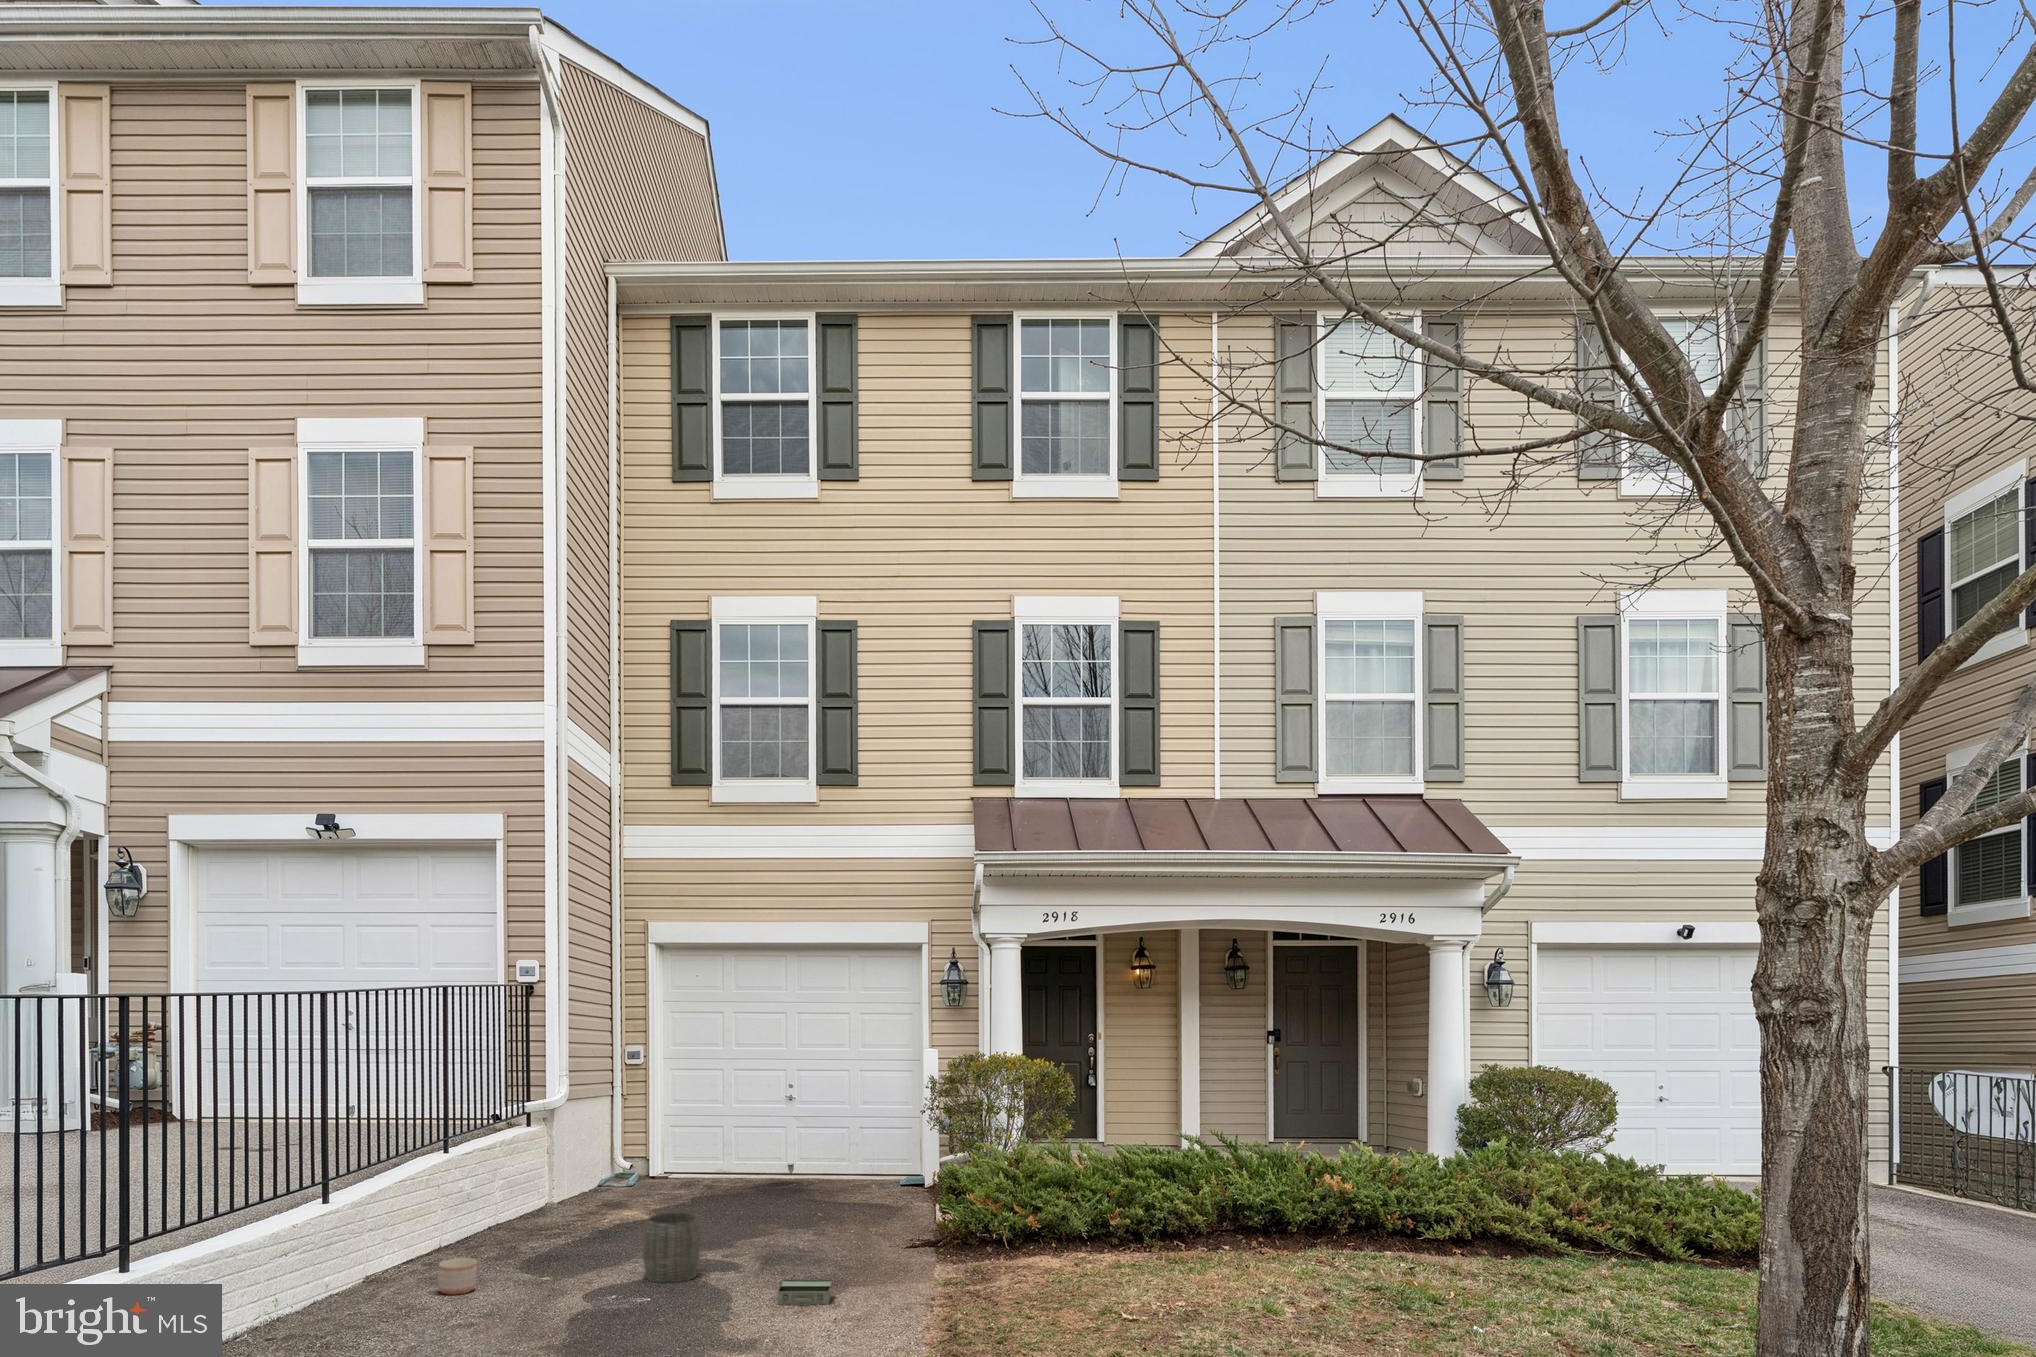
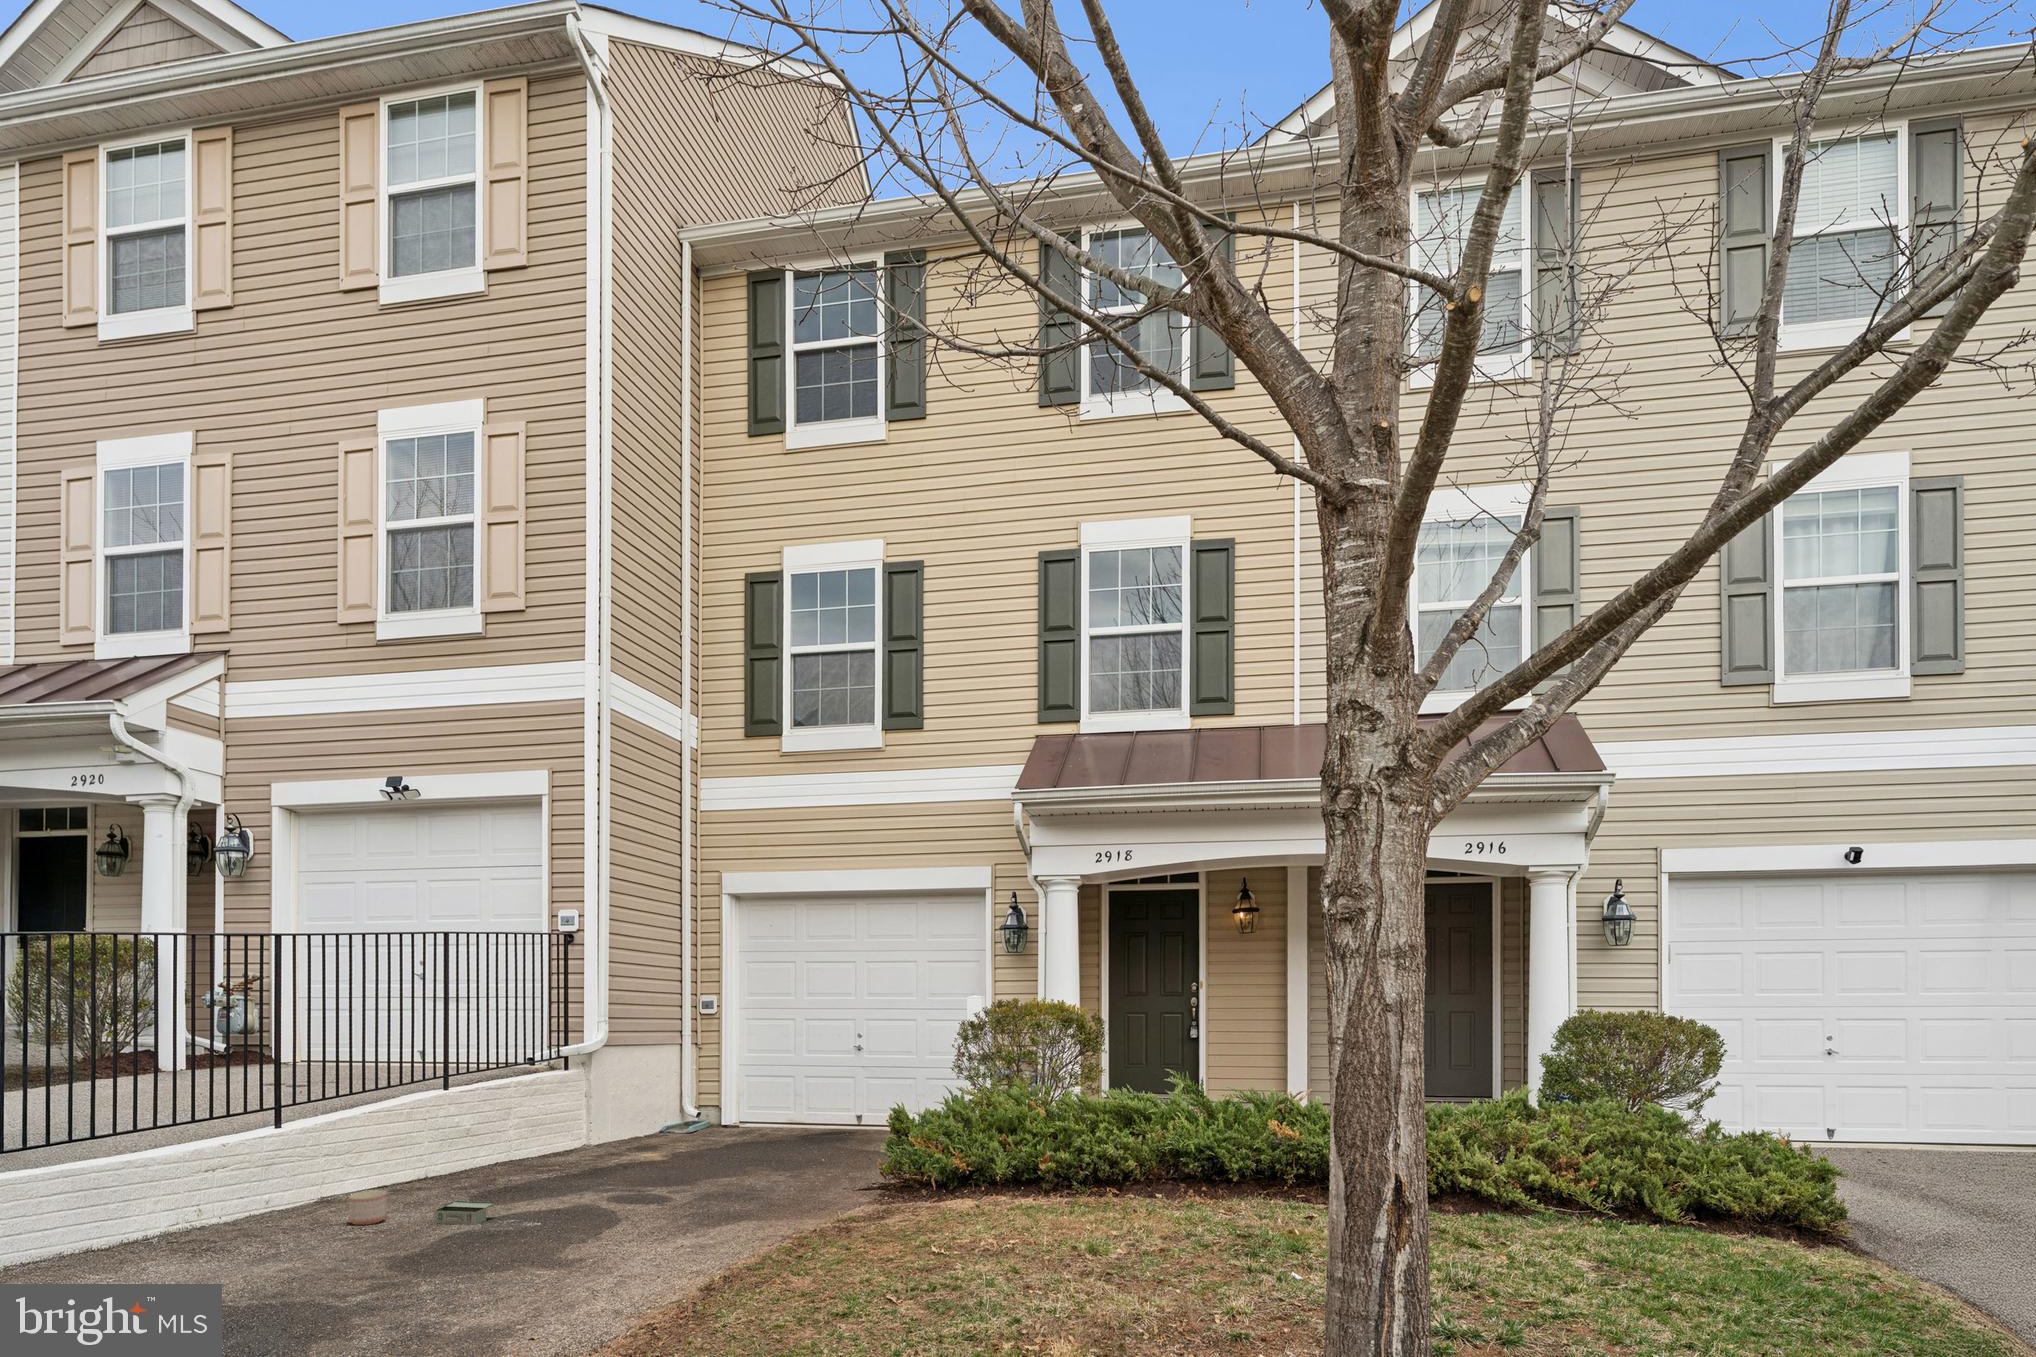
woven basket: present [643,1212,701,1282] -> none [547,1152,606,1222]
toolbox: present [778,1280,832,1305] -> present [434,1201,496,1225]

